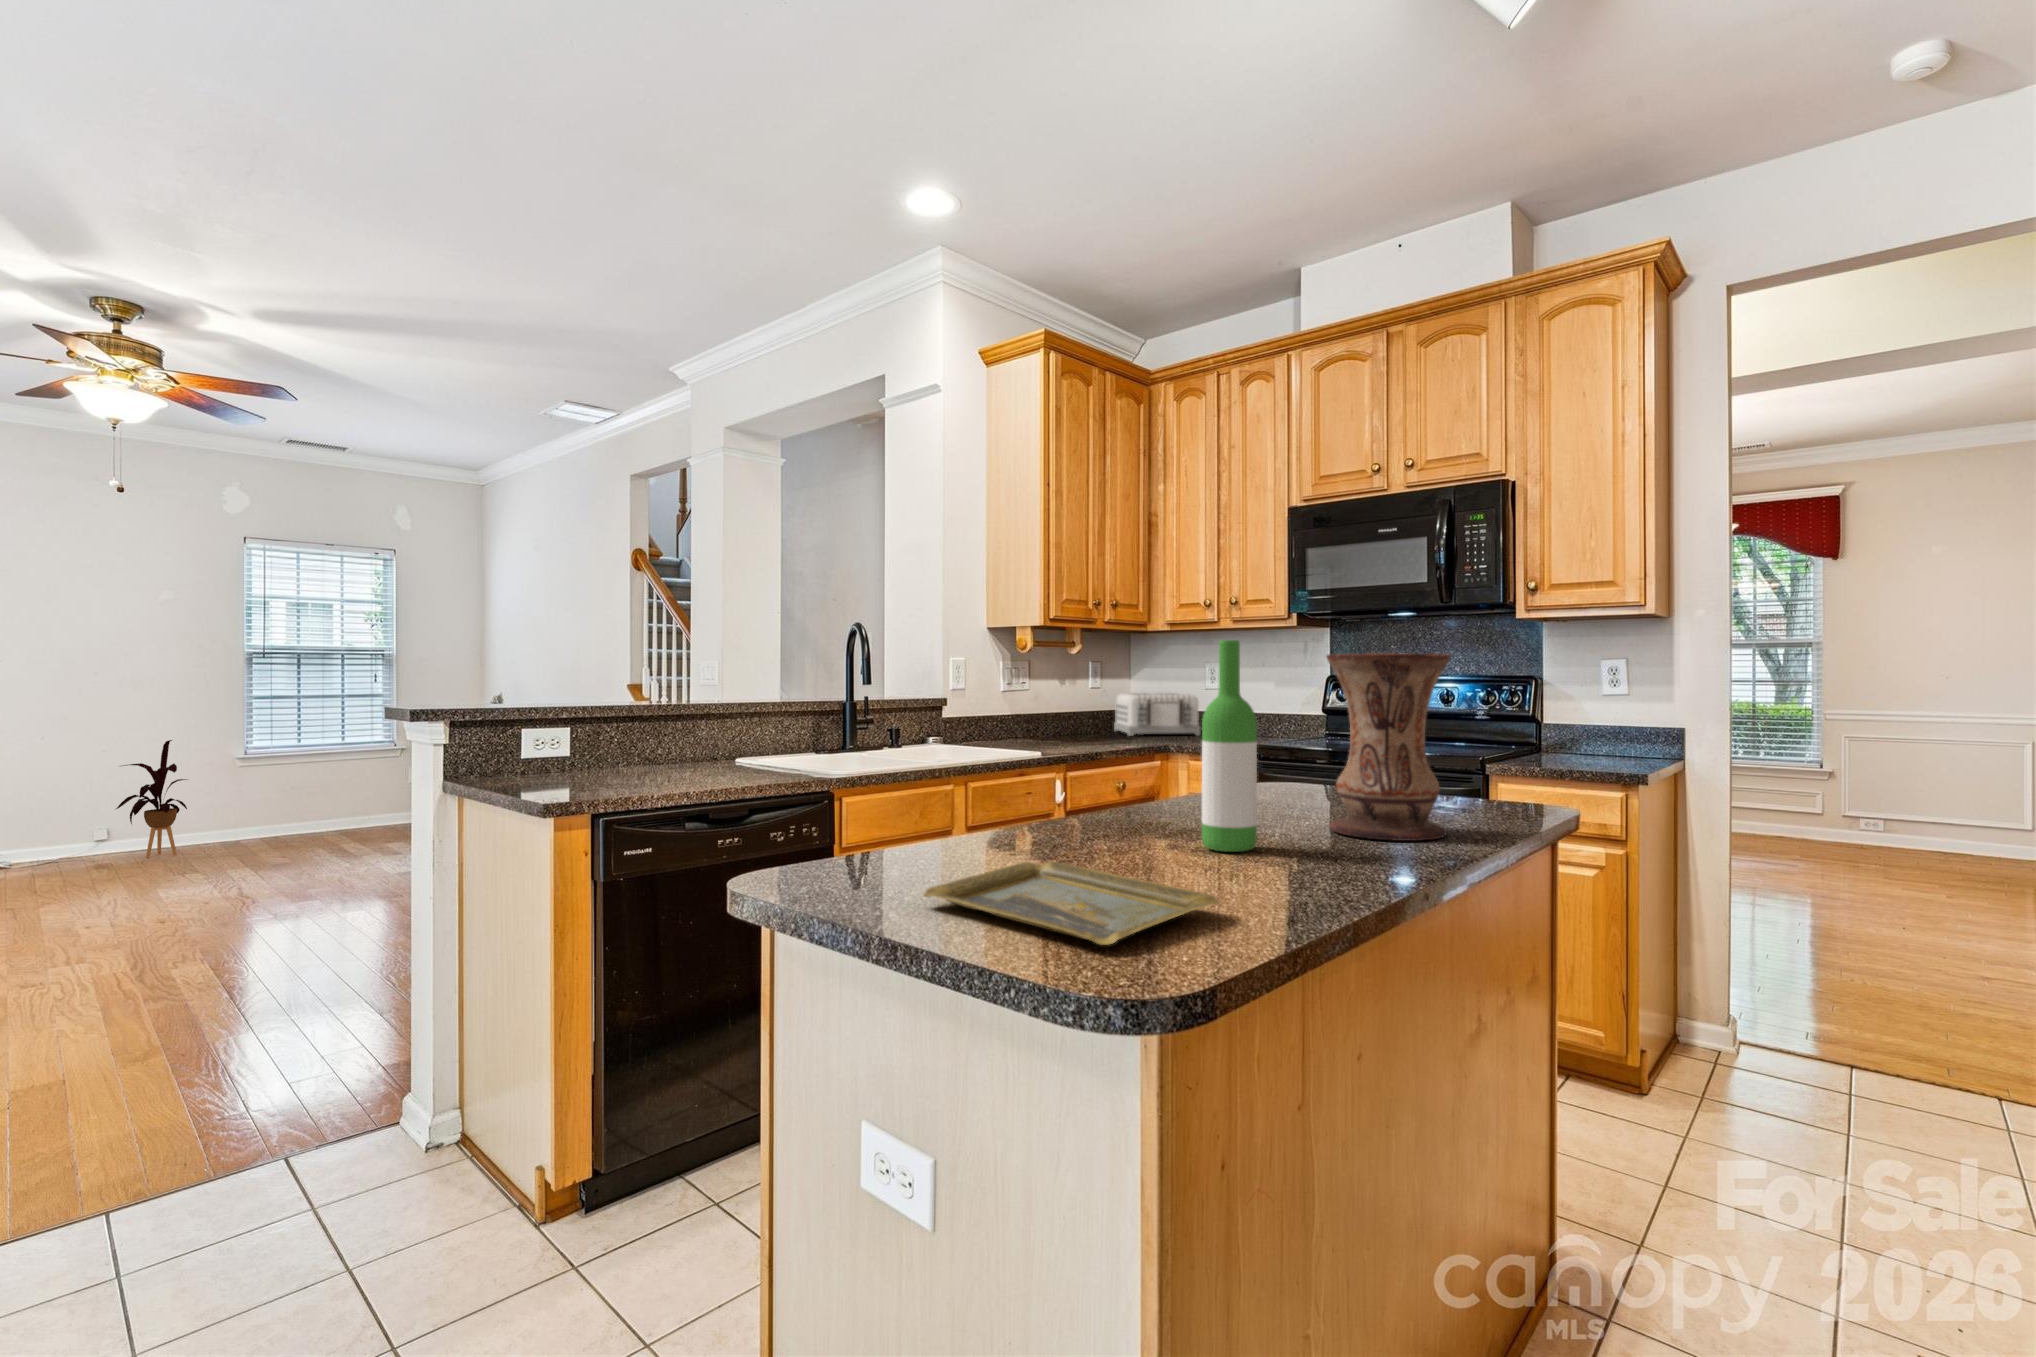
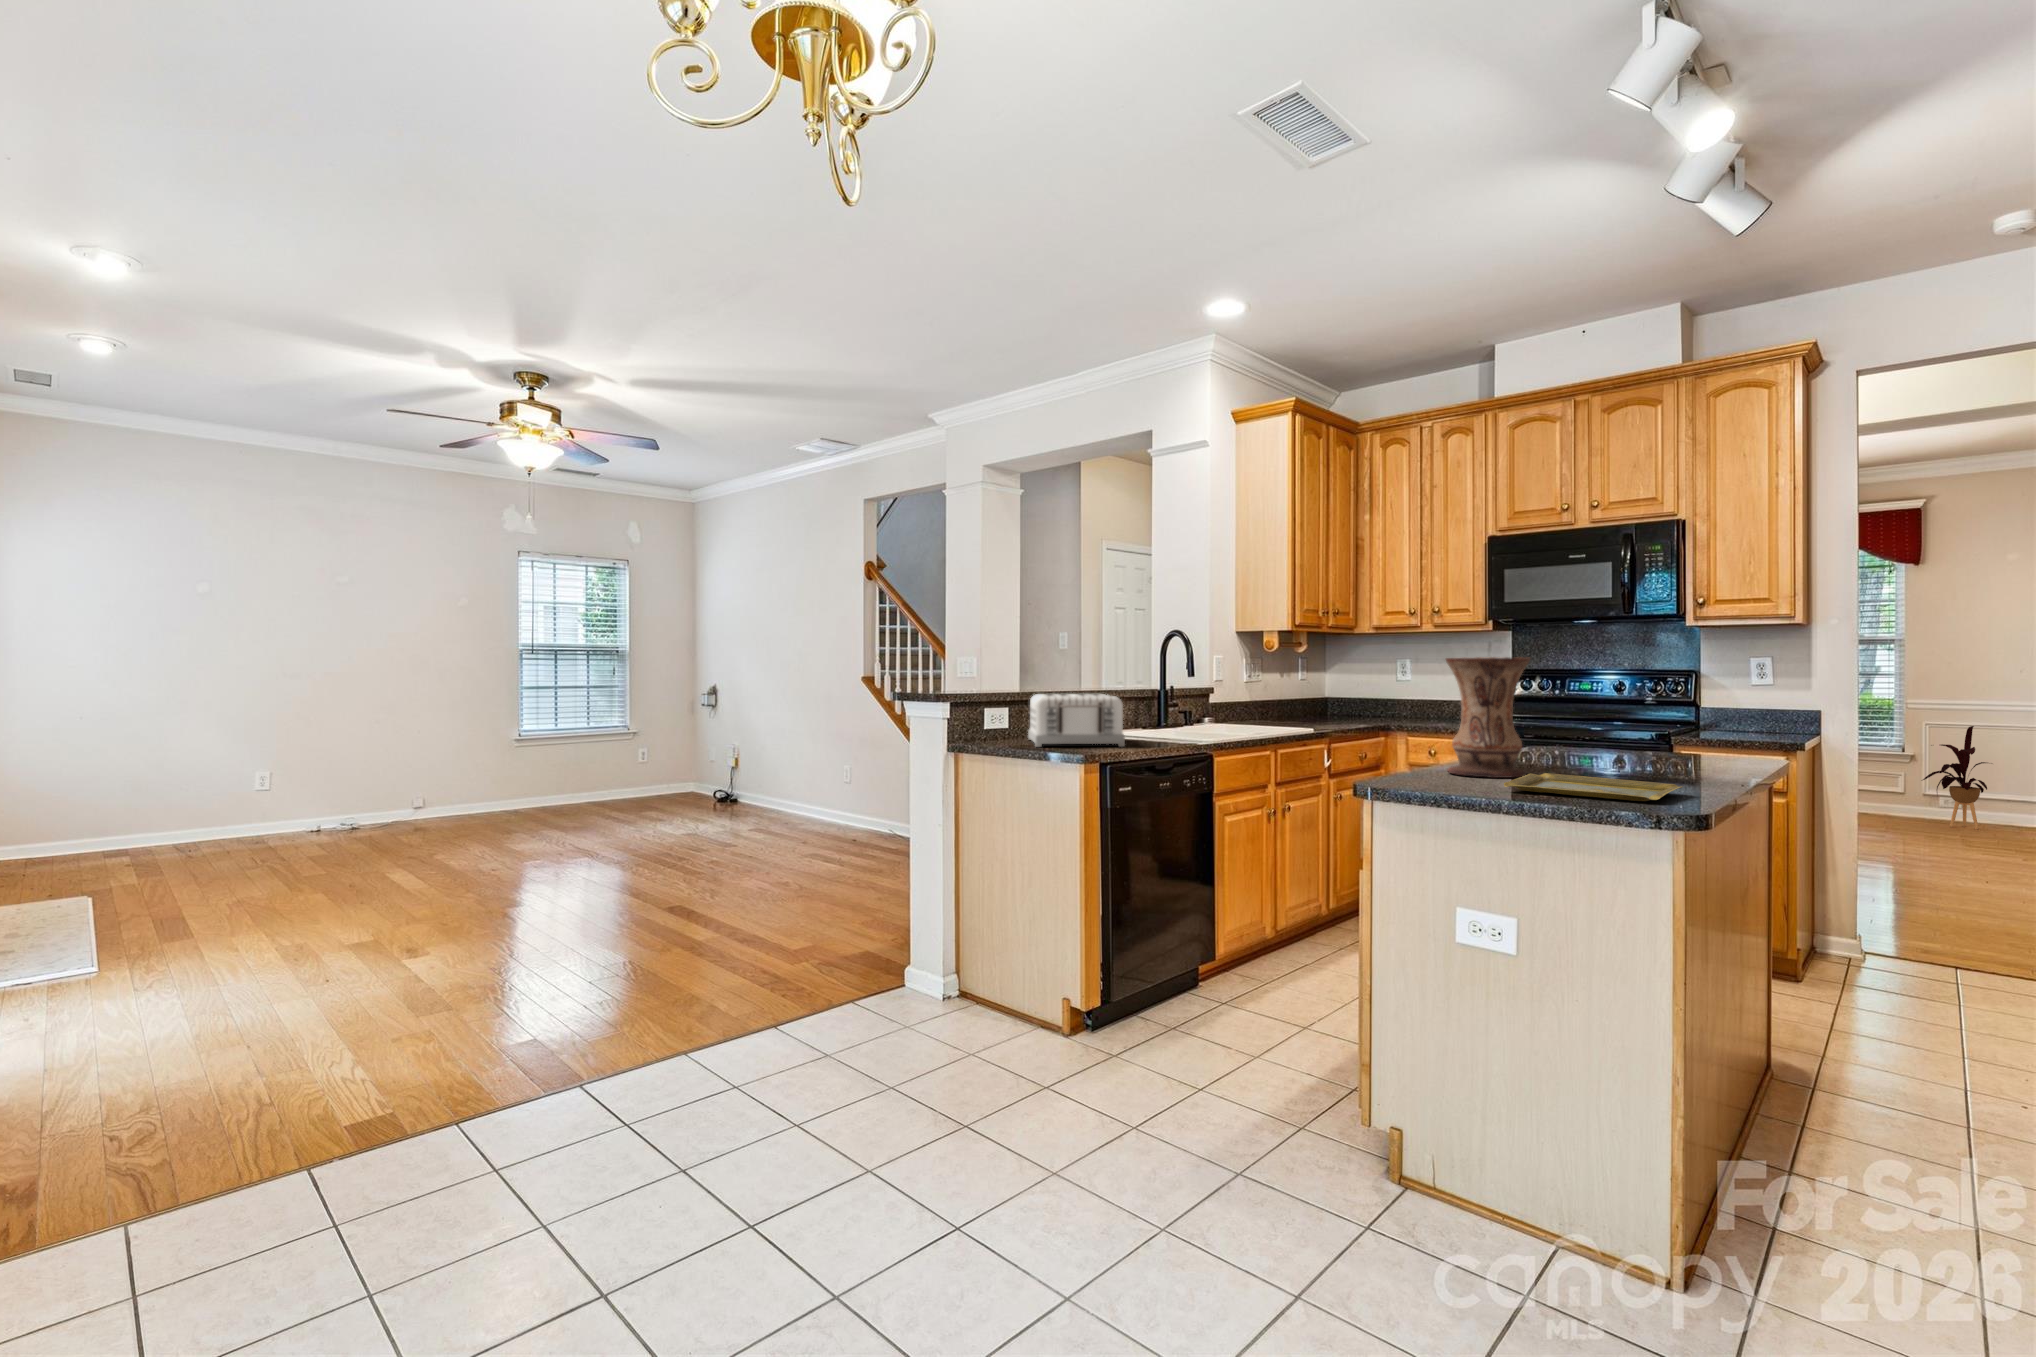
wine bottle: present [1202,640,1257,852] -> none [1595,648,1633,774]
vase: present [1326,653,1451,841] -> present [1446,657,1530,778]
toaster: present [1114,693,1201,736] -> present [1028,694,1125,747]
house plant: present [116,740,187,858] -> present [1923,726,1987,829]

